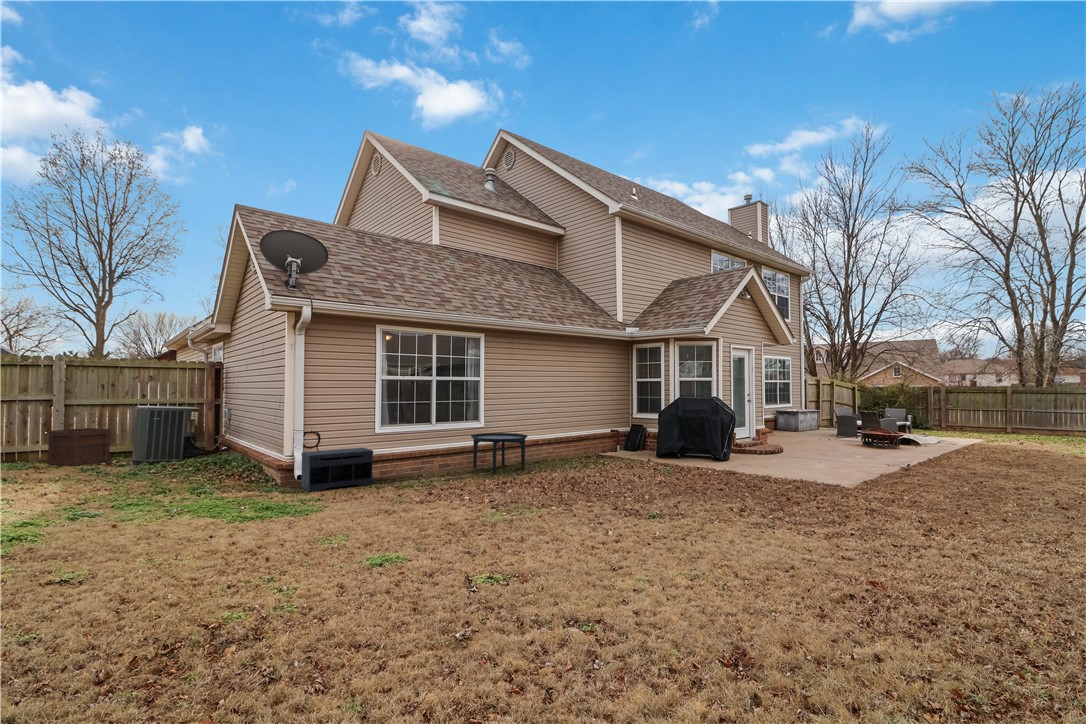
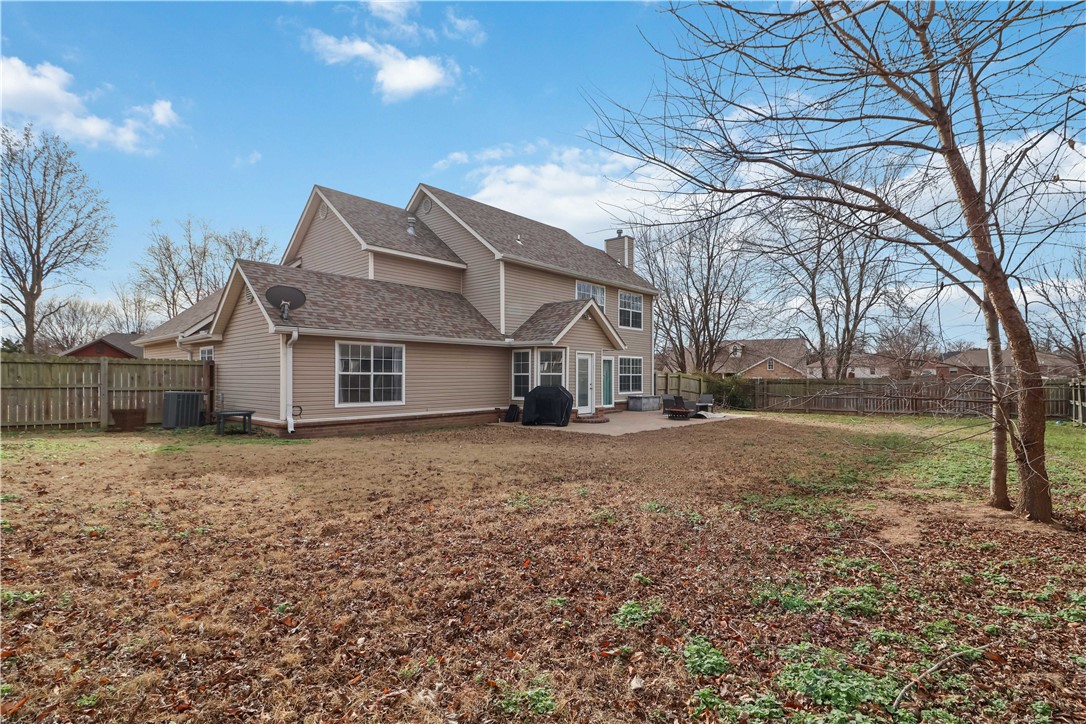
round table: present [471,433,528,474] -> present [212,410,256,436]
bench: present [301,448,373,492] -> none [292,416,335,440]

